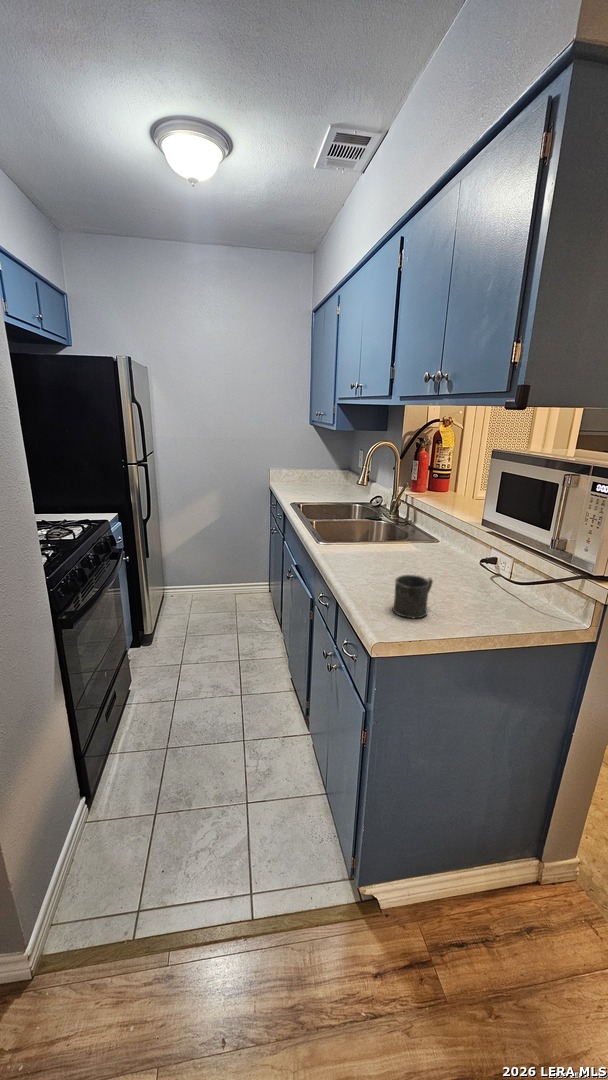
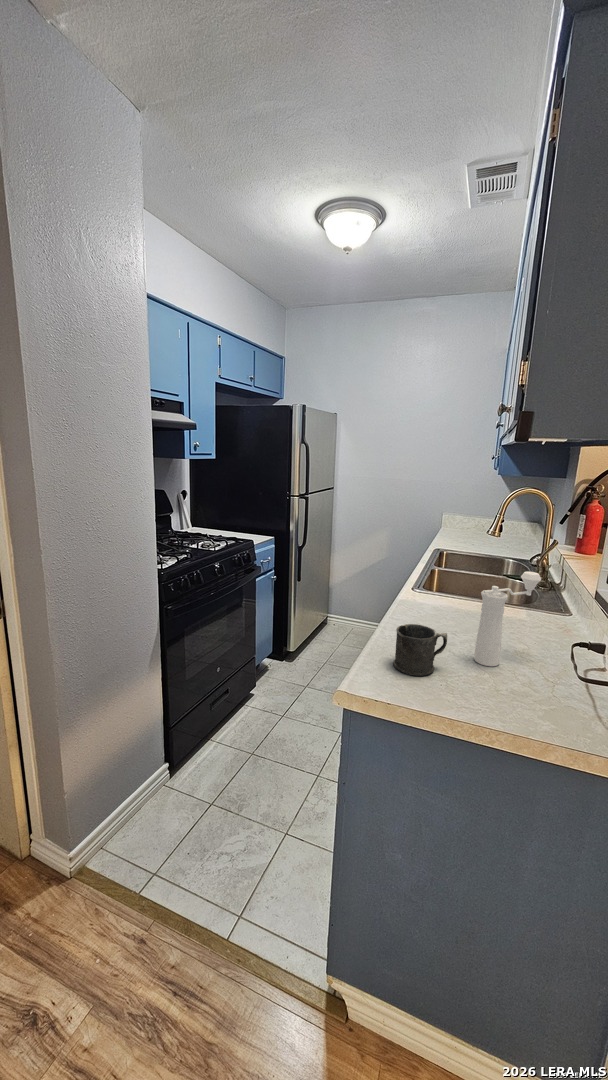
pepper mill: none [434,516,470,596] -> present [474,572,541,666]

